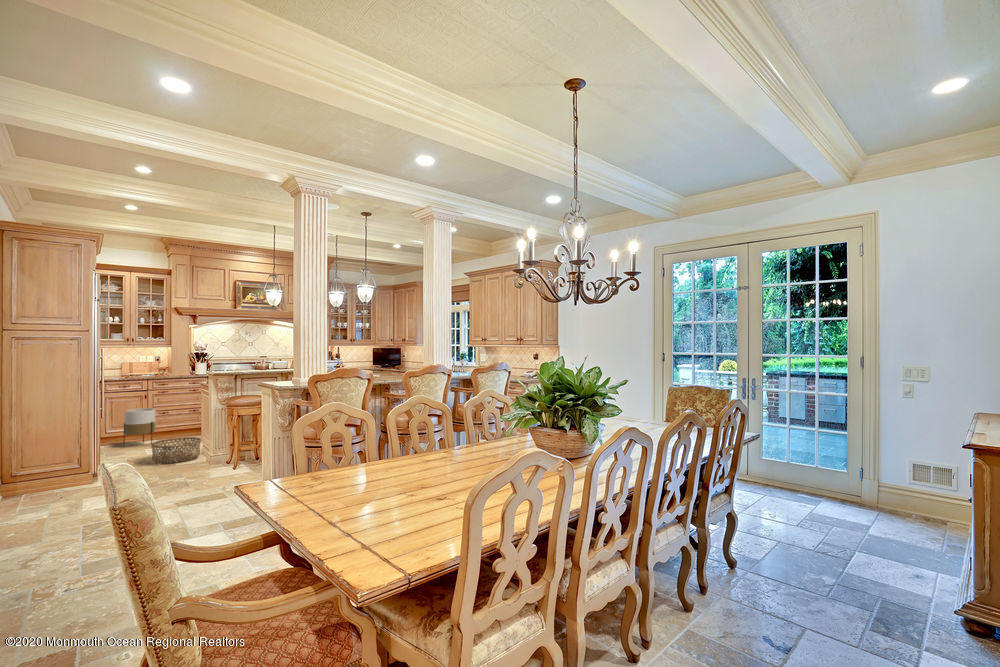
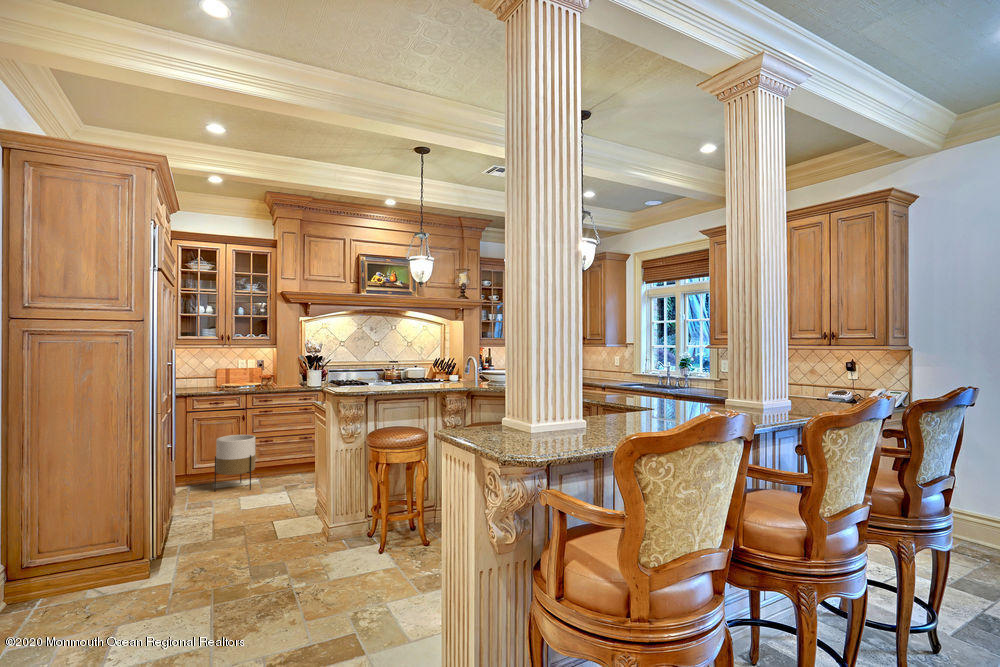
basket: present [151,437,201,463] -> none [245,487,314,534]

